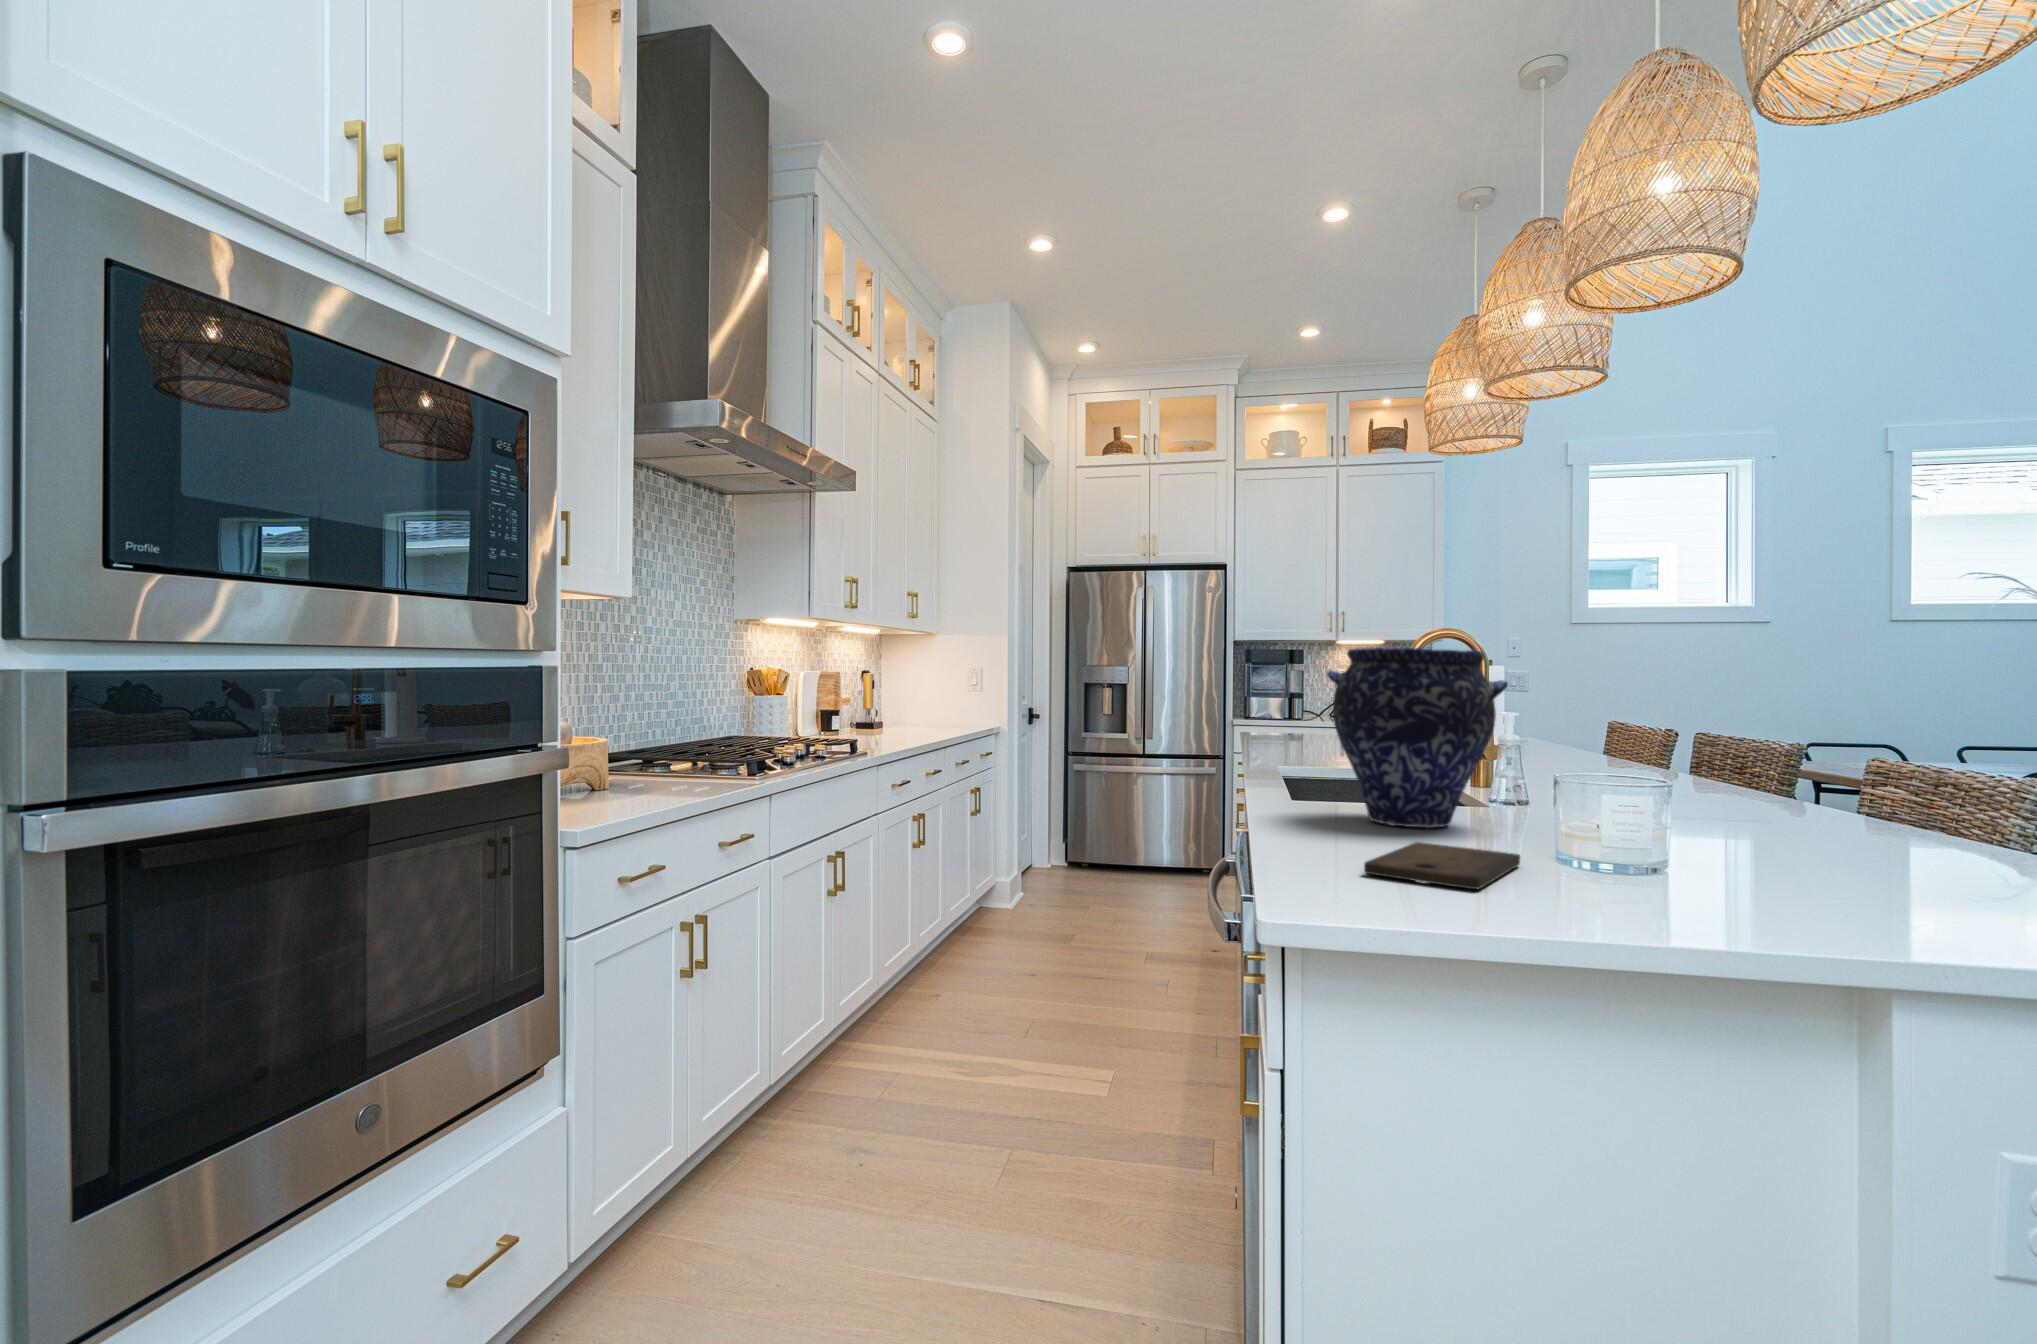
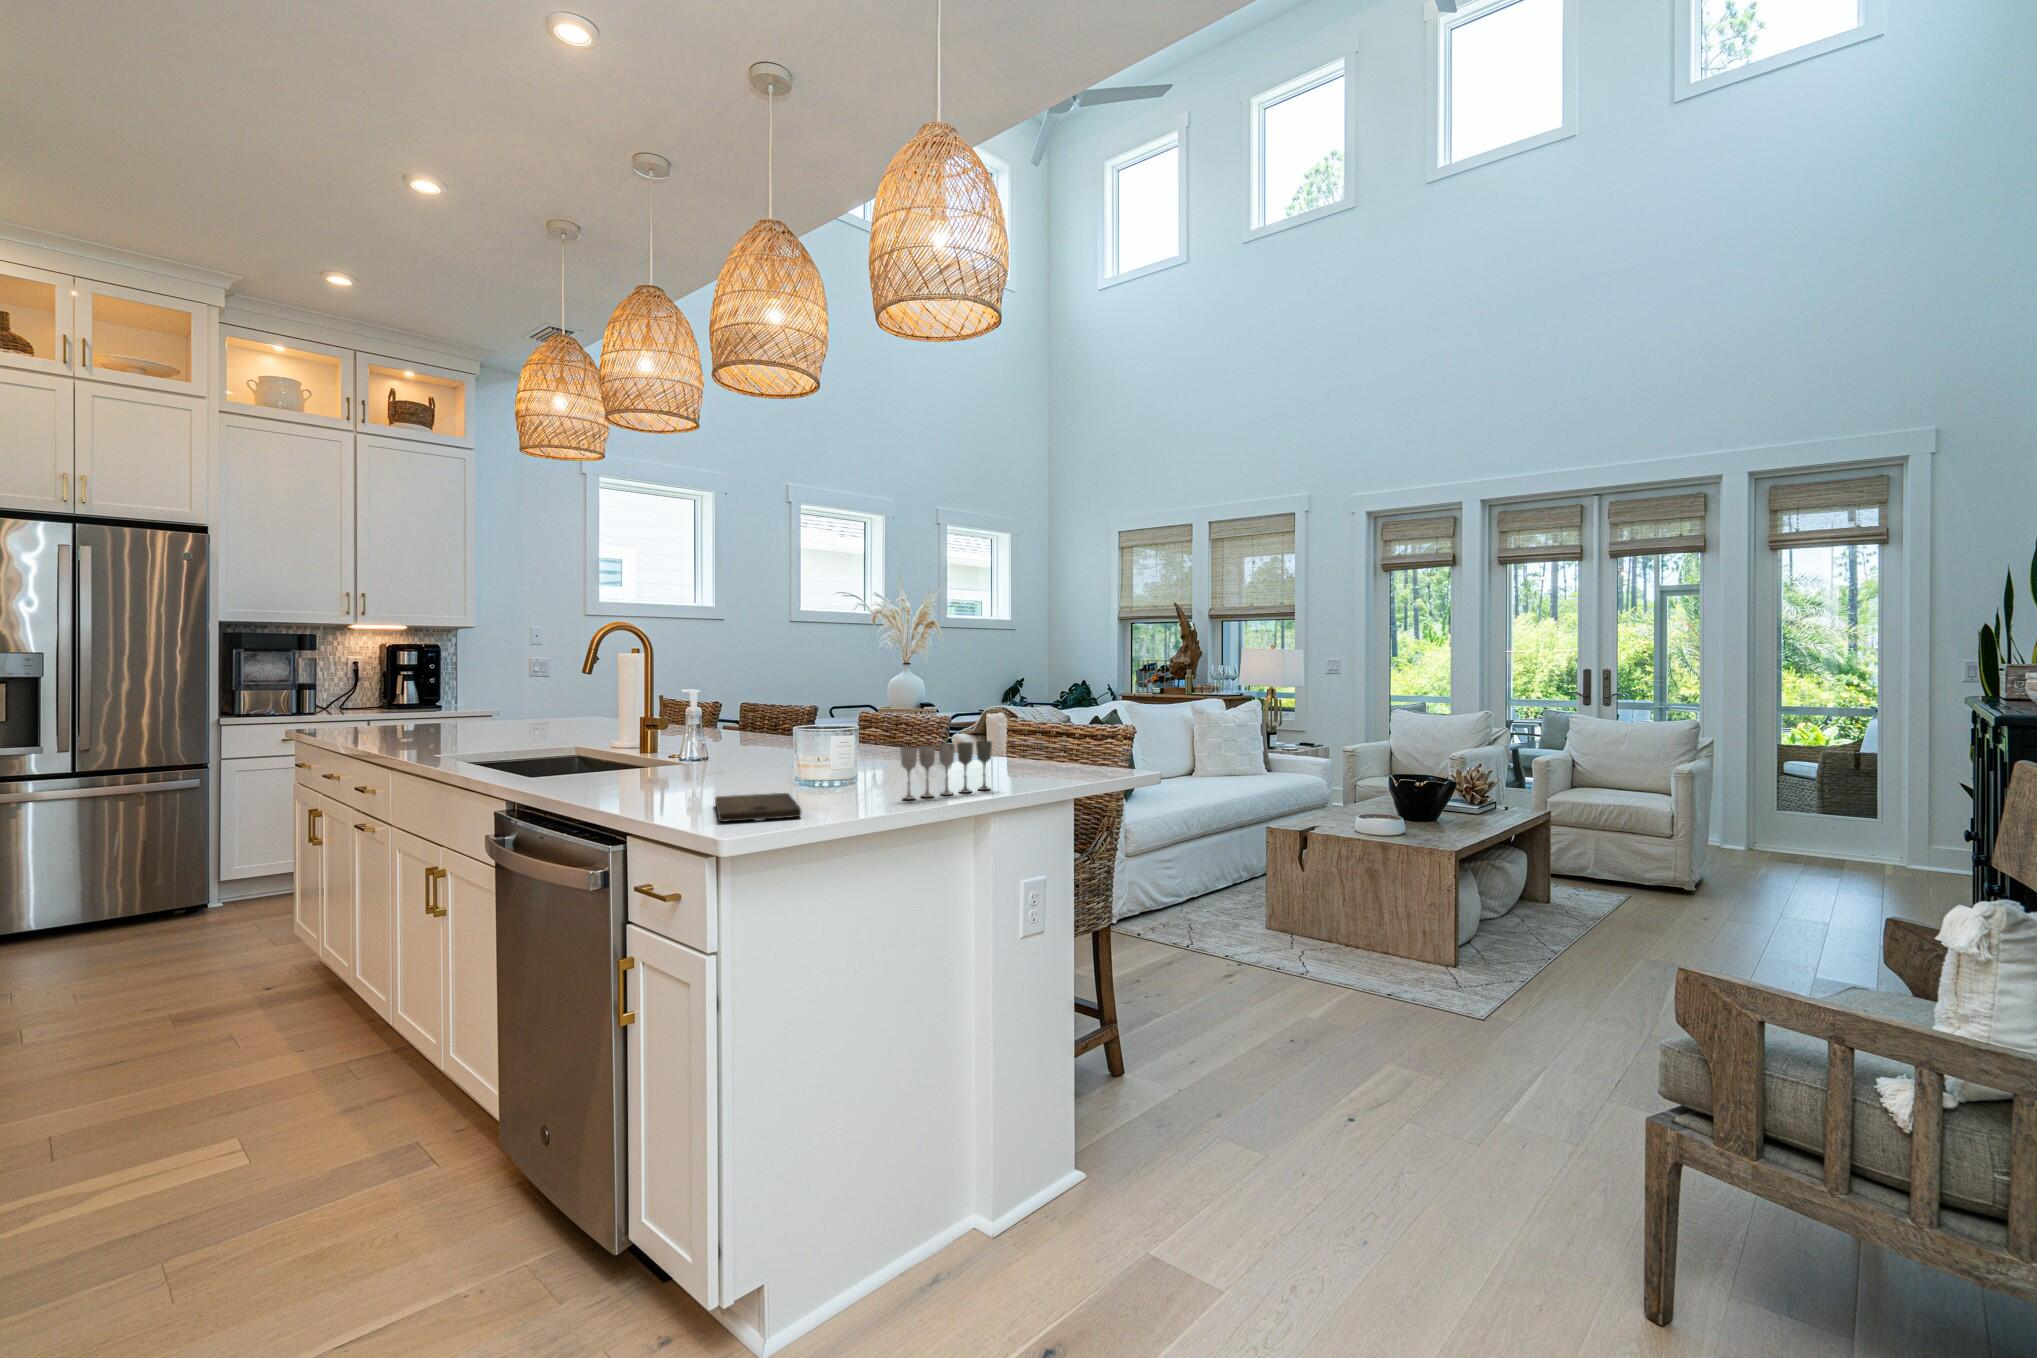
vase: present [1327,647,1508,828] -> none [587,647,732,792]
wine glass: none [1704,810,1953,920] -> present [900,741,992,800]

